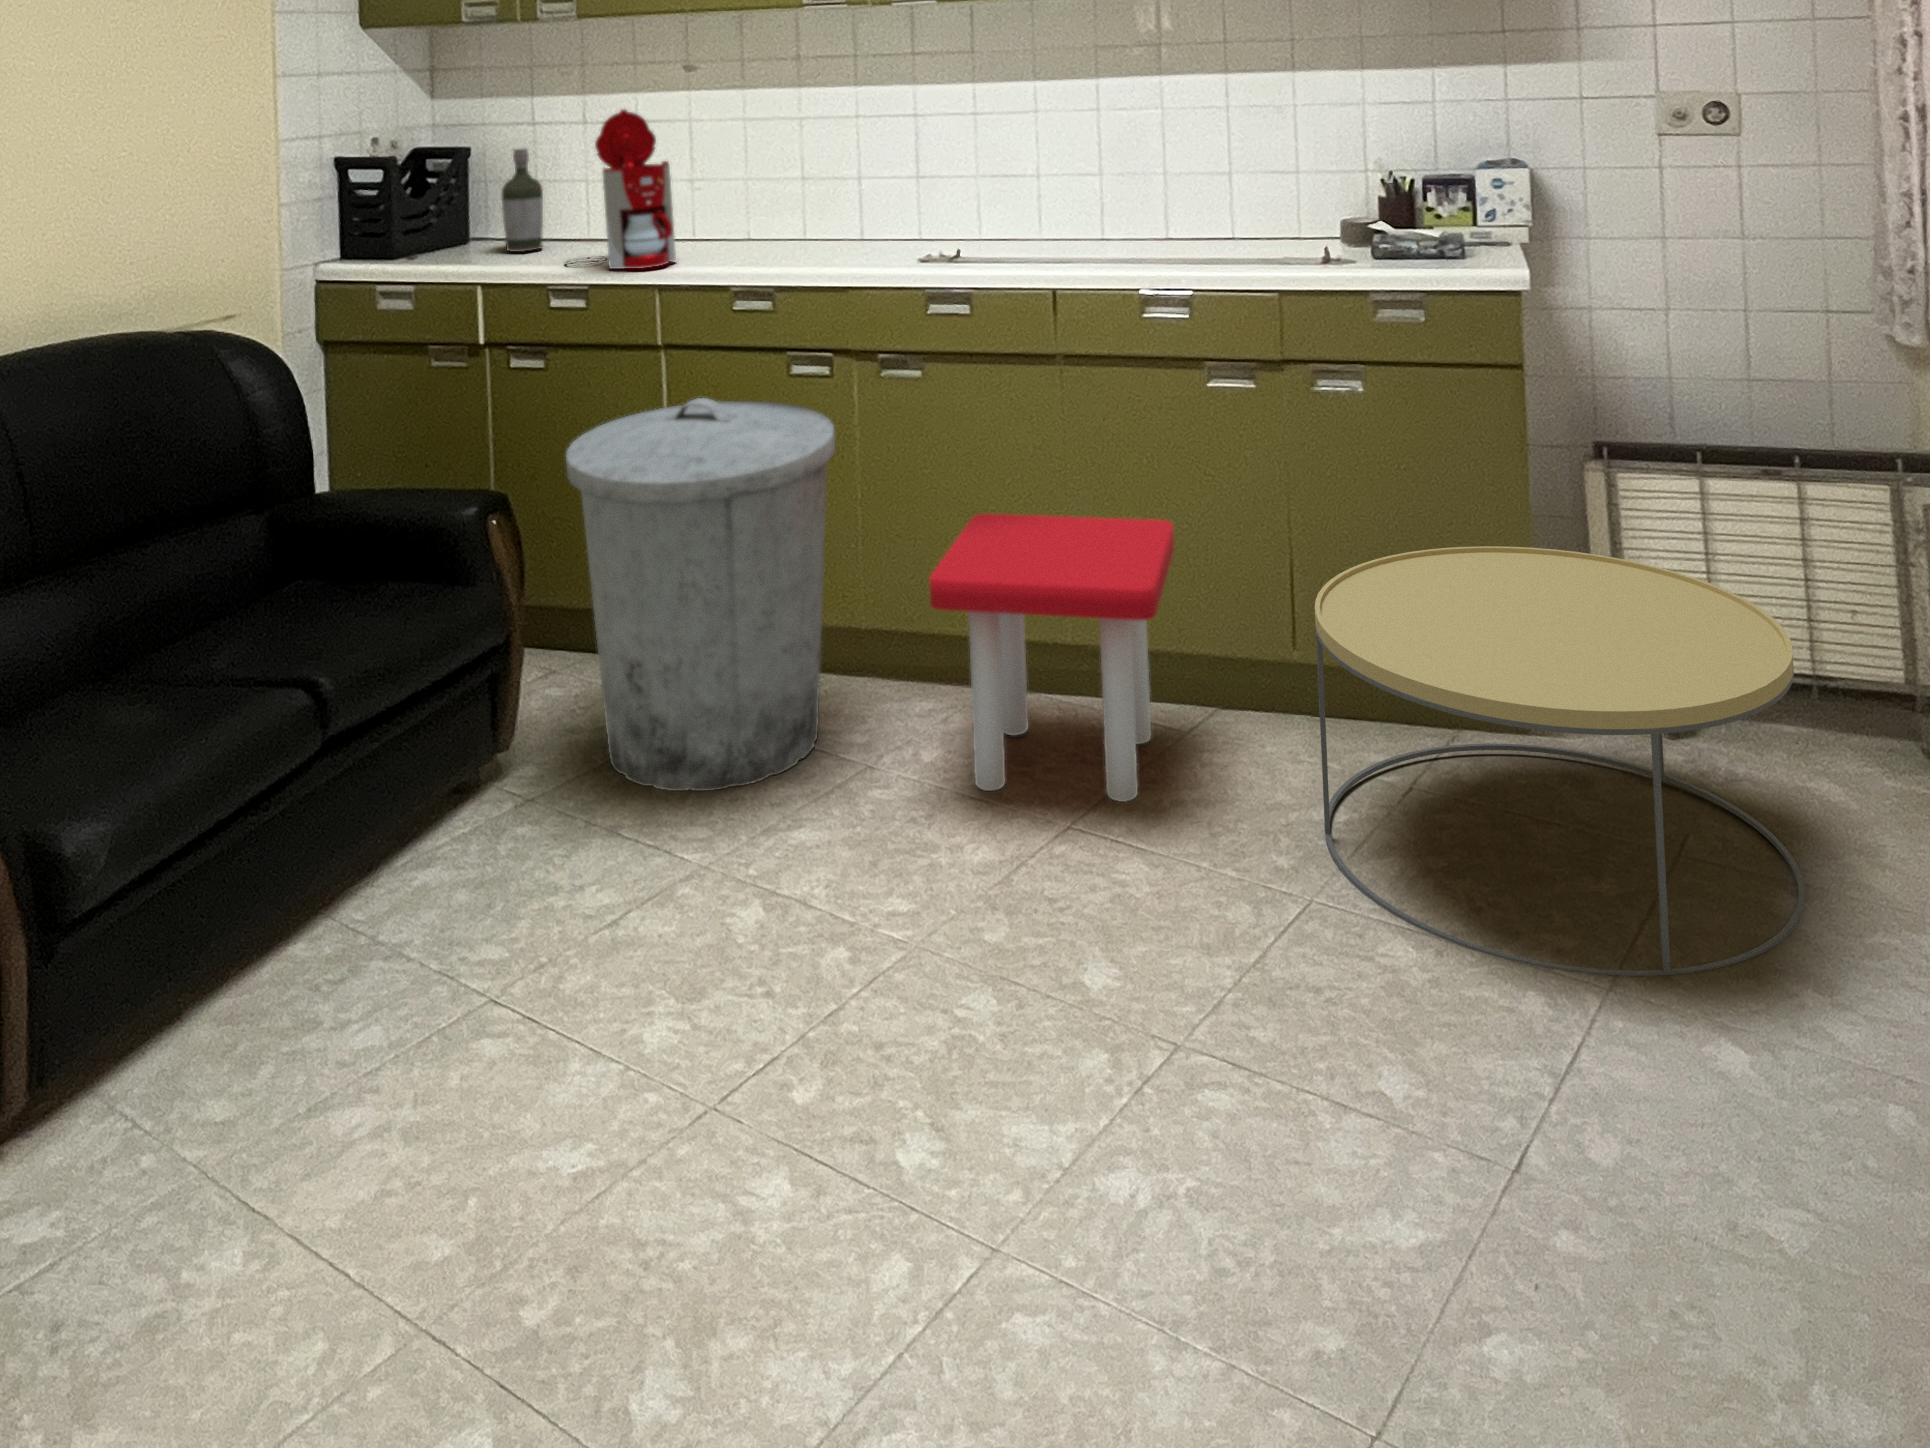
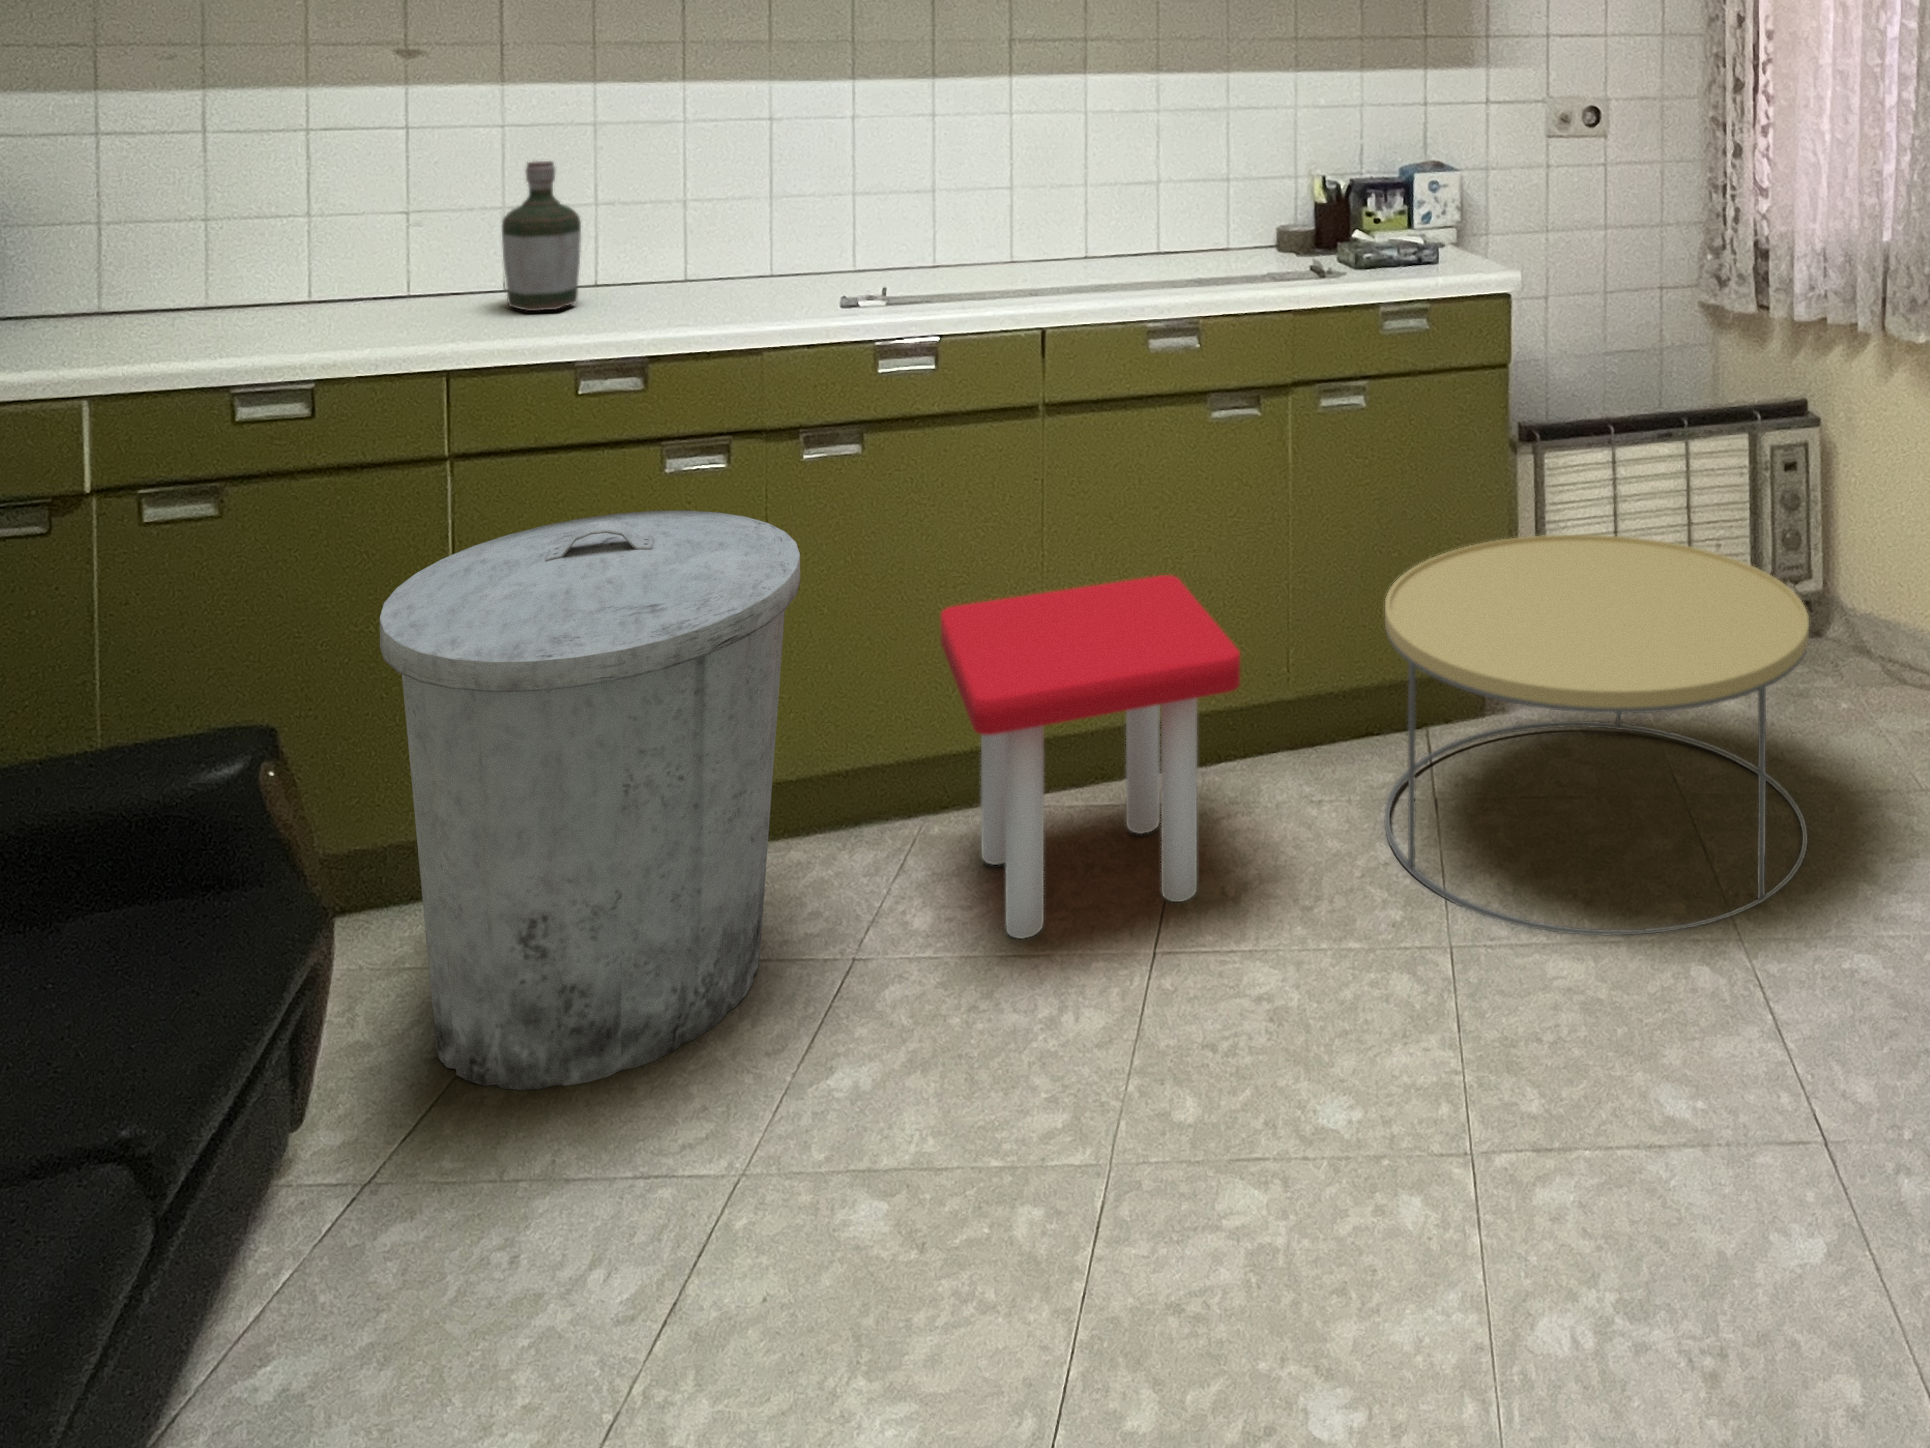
coffee maker: present [565,109,676,269] -> none [234,113,452,351]
bottle: present [501,148,543,252] -> present [502,161,581,311]

